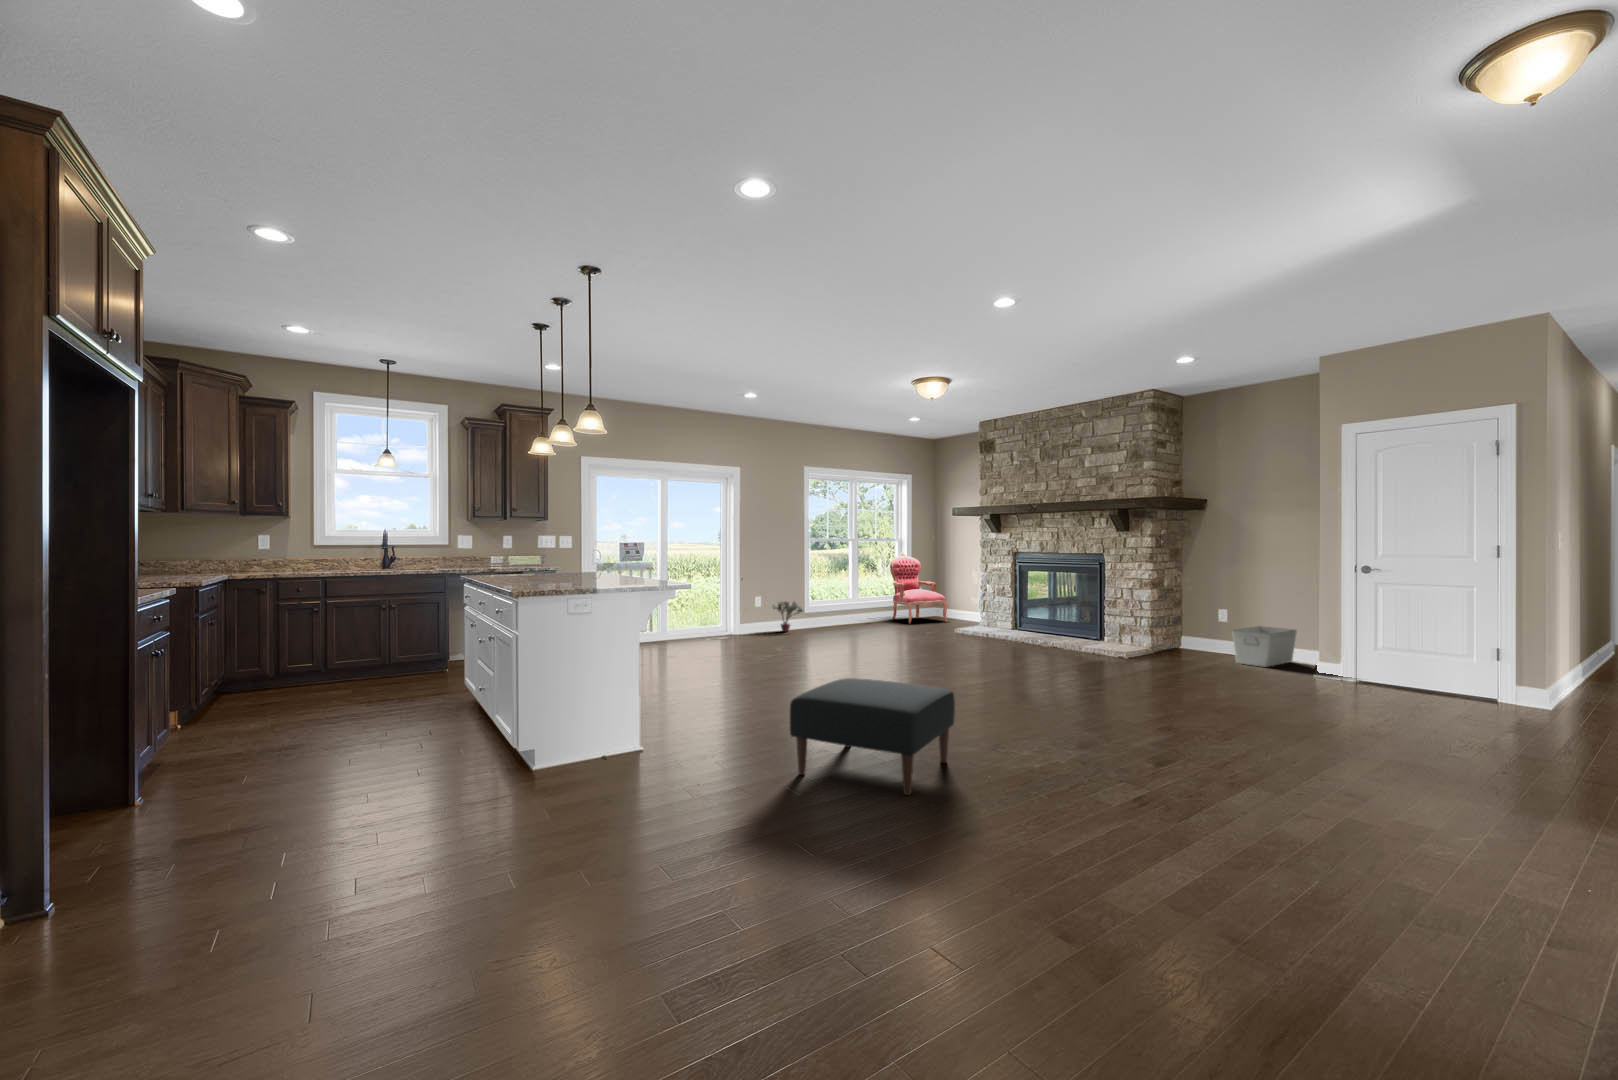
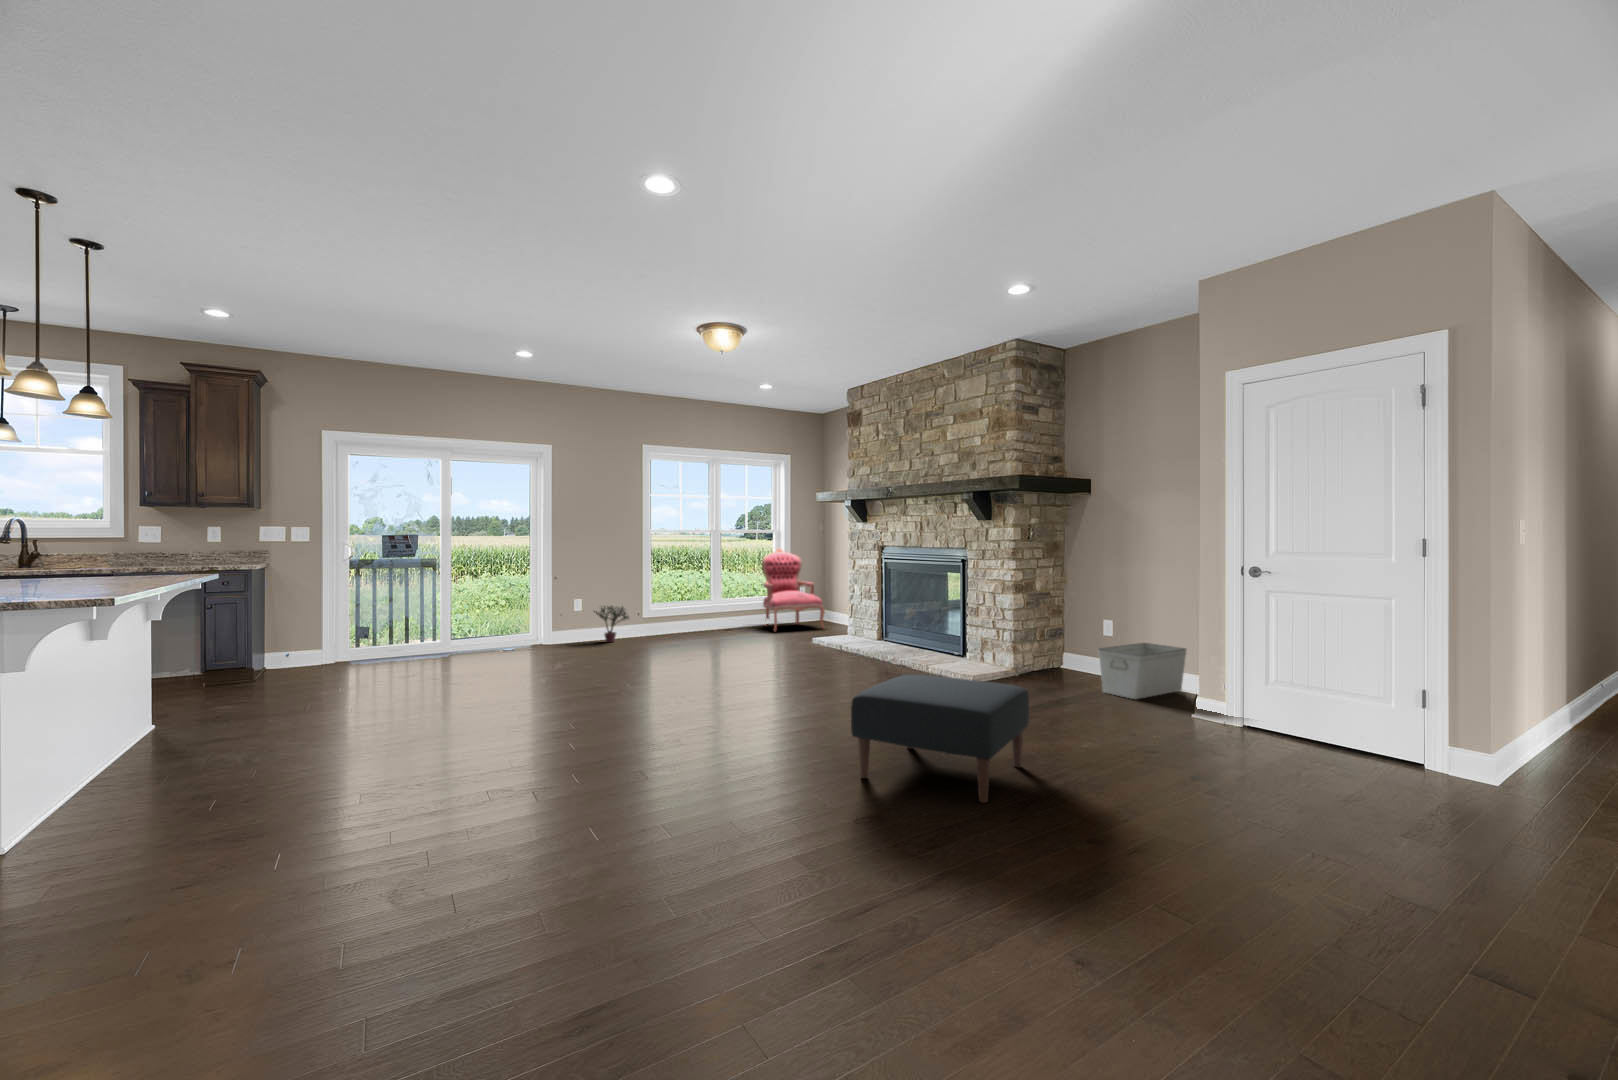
ottoman: present [790,678,955,795] -> present [851,675,1029,803]

